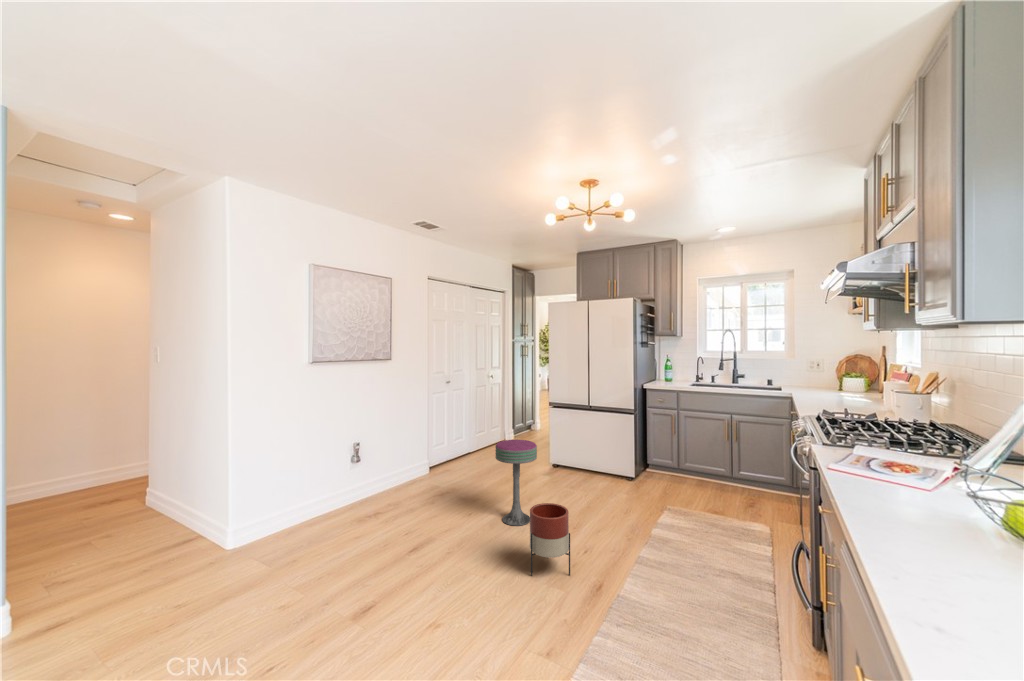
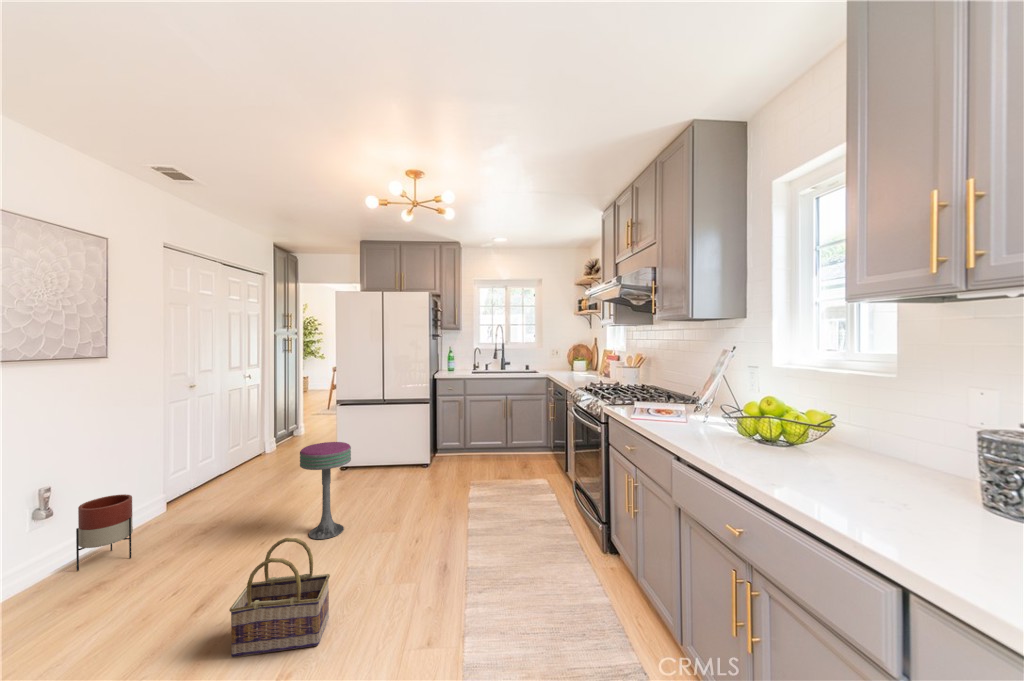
planter: present [530,503,570,576] -> present [76,494,133,571]
basket: none [411,515,485,614] -> present [229,538,330,657]

